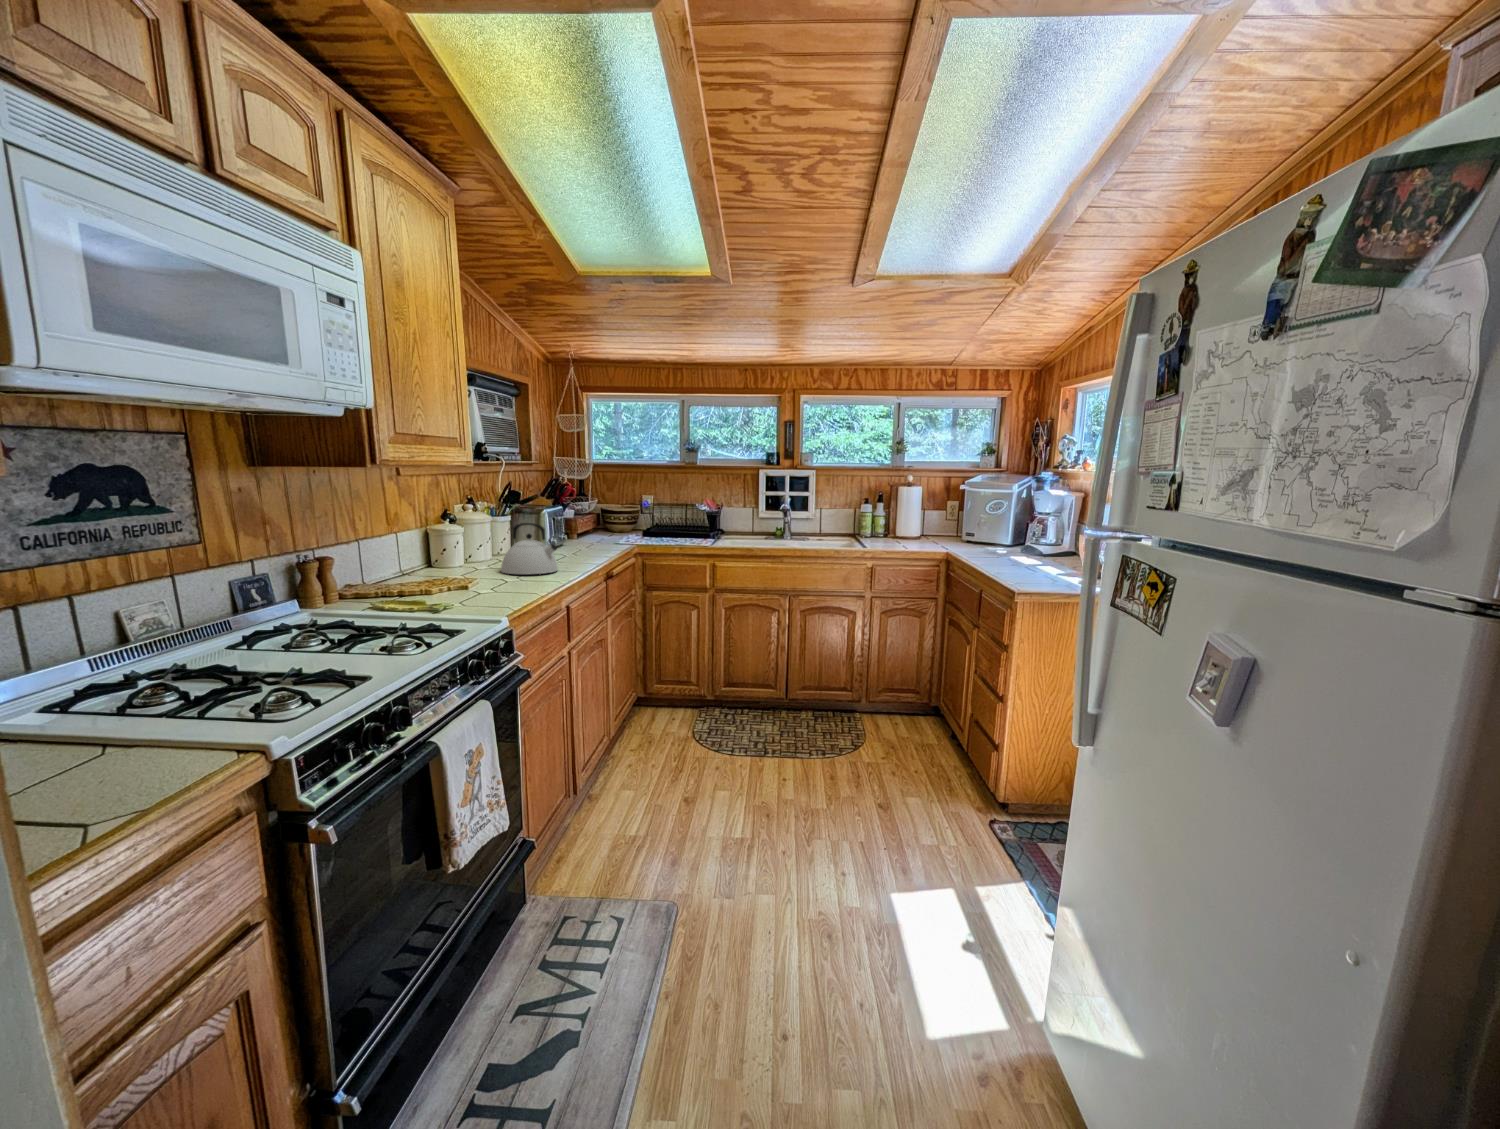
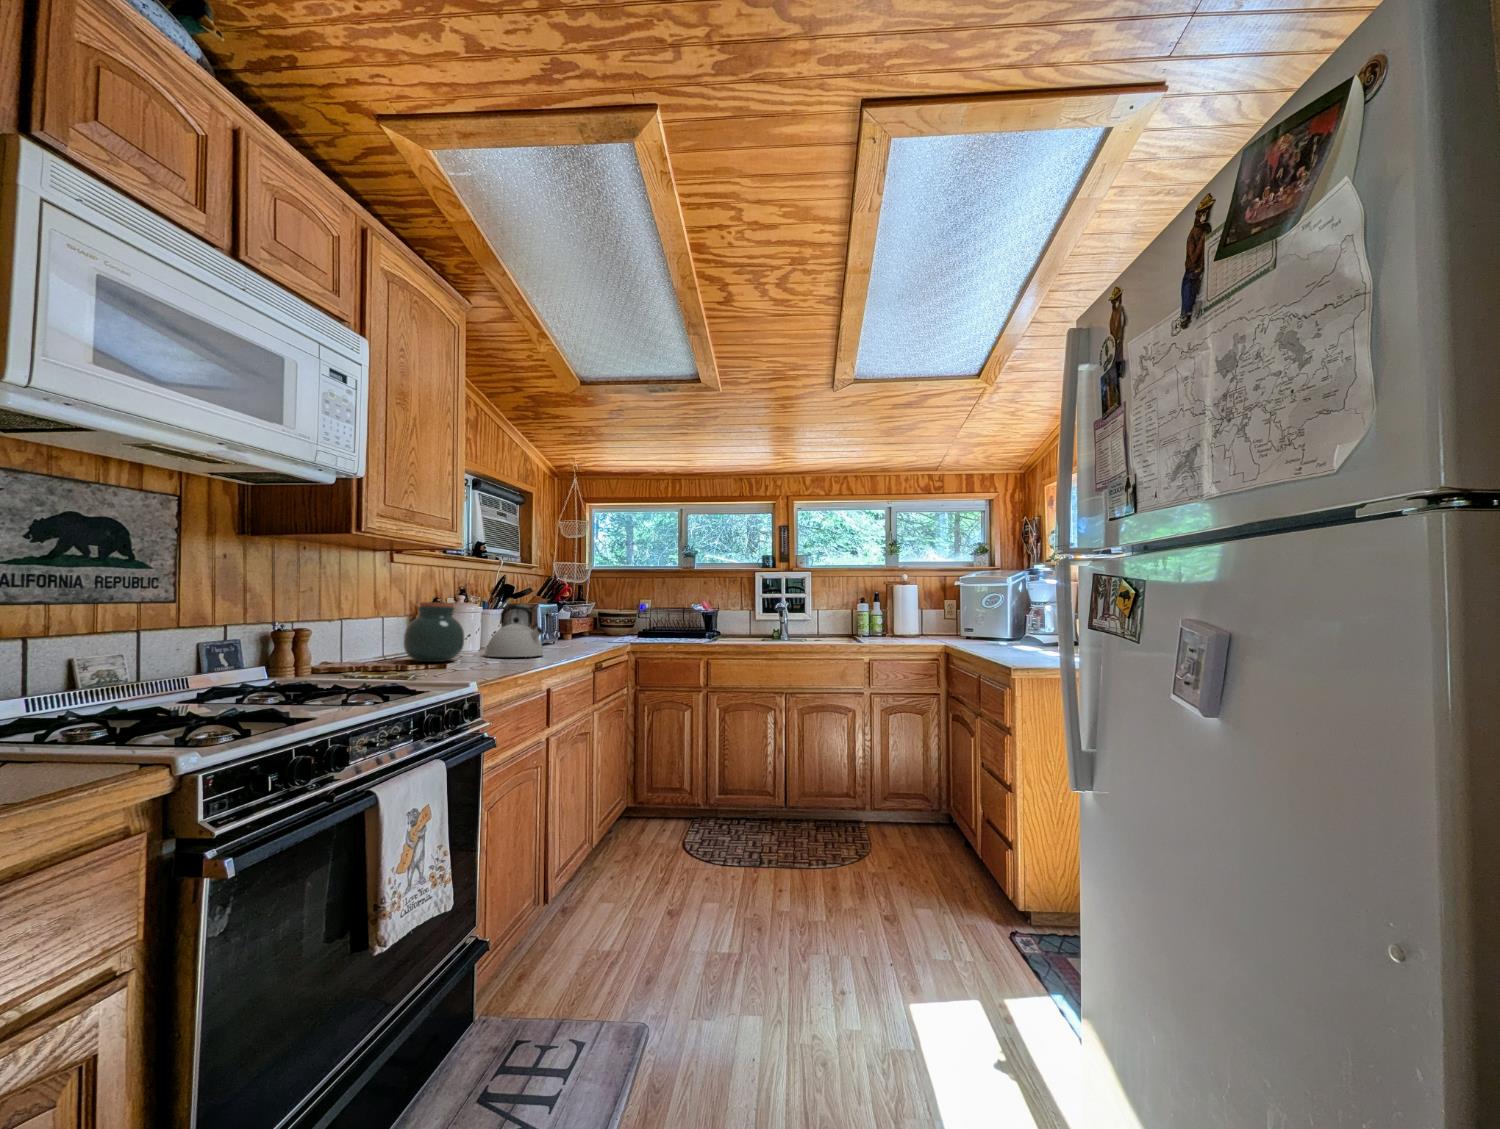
jar: none [422,523,482,583] -> present [403,602,464,662]

